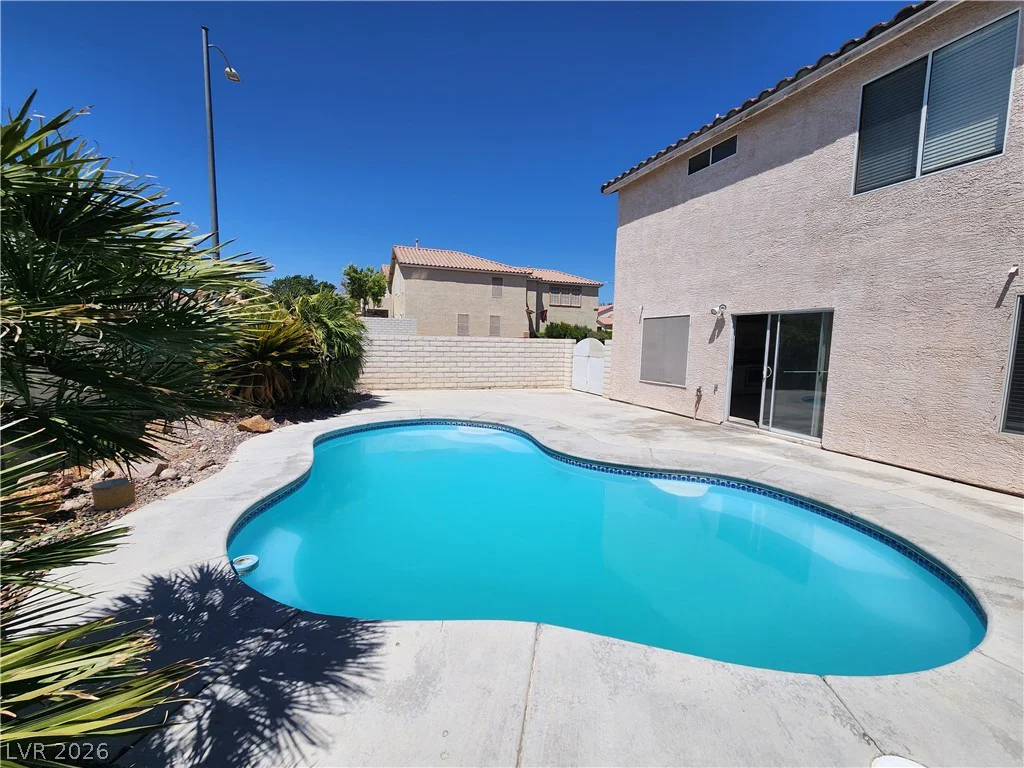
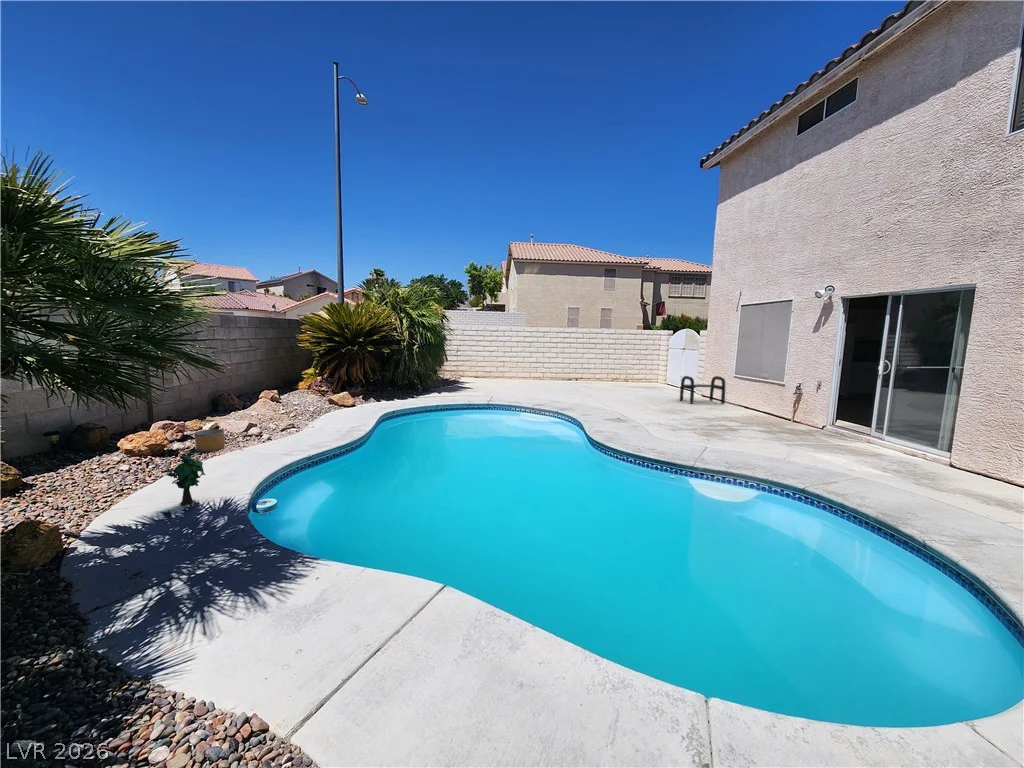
bench: none [594,381,632,407] -> present [680,376,725,404]
decorative plant: none [114,512,169,586] -> present [167,449,205,505]

